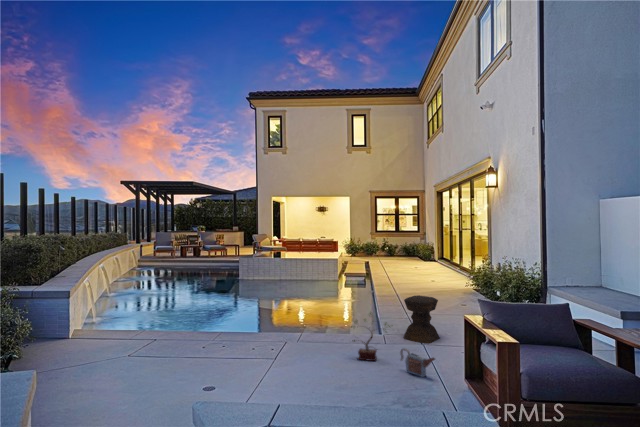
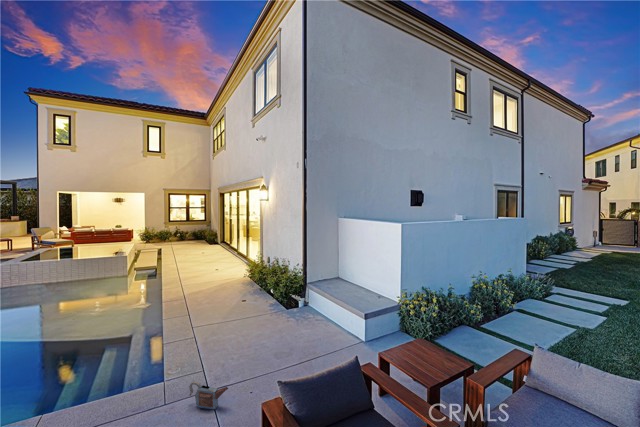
stool: present [404,295,440,343] -> none [193,301,228,349]
potted plant: present [351,313,390,361] -> none [126,346,182,405]

